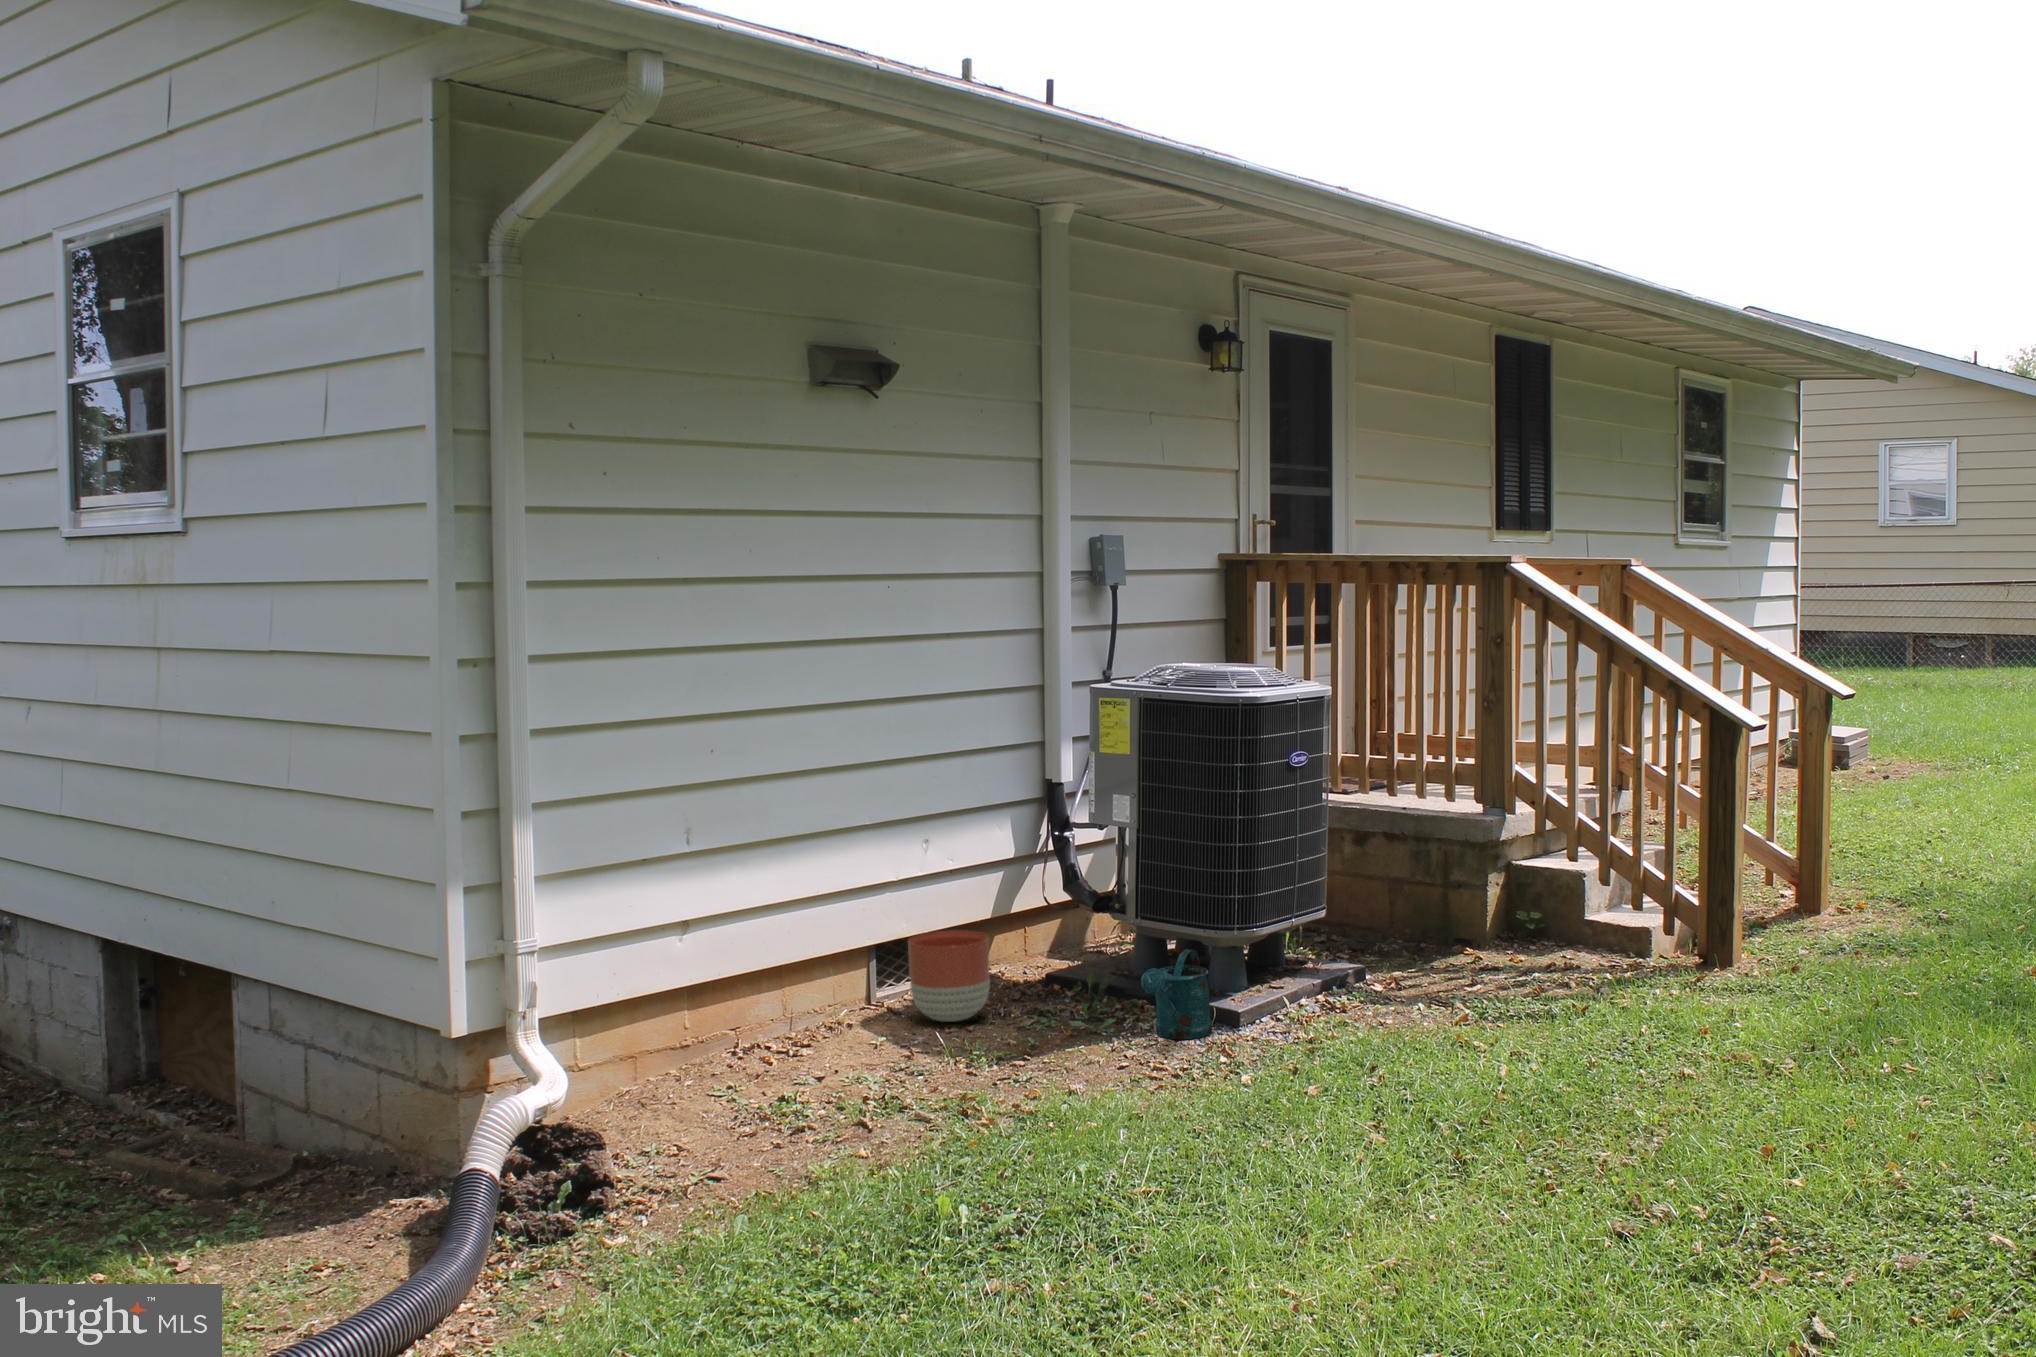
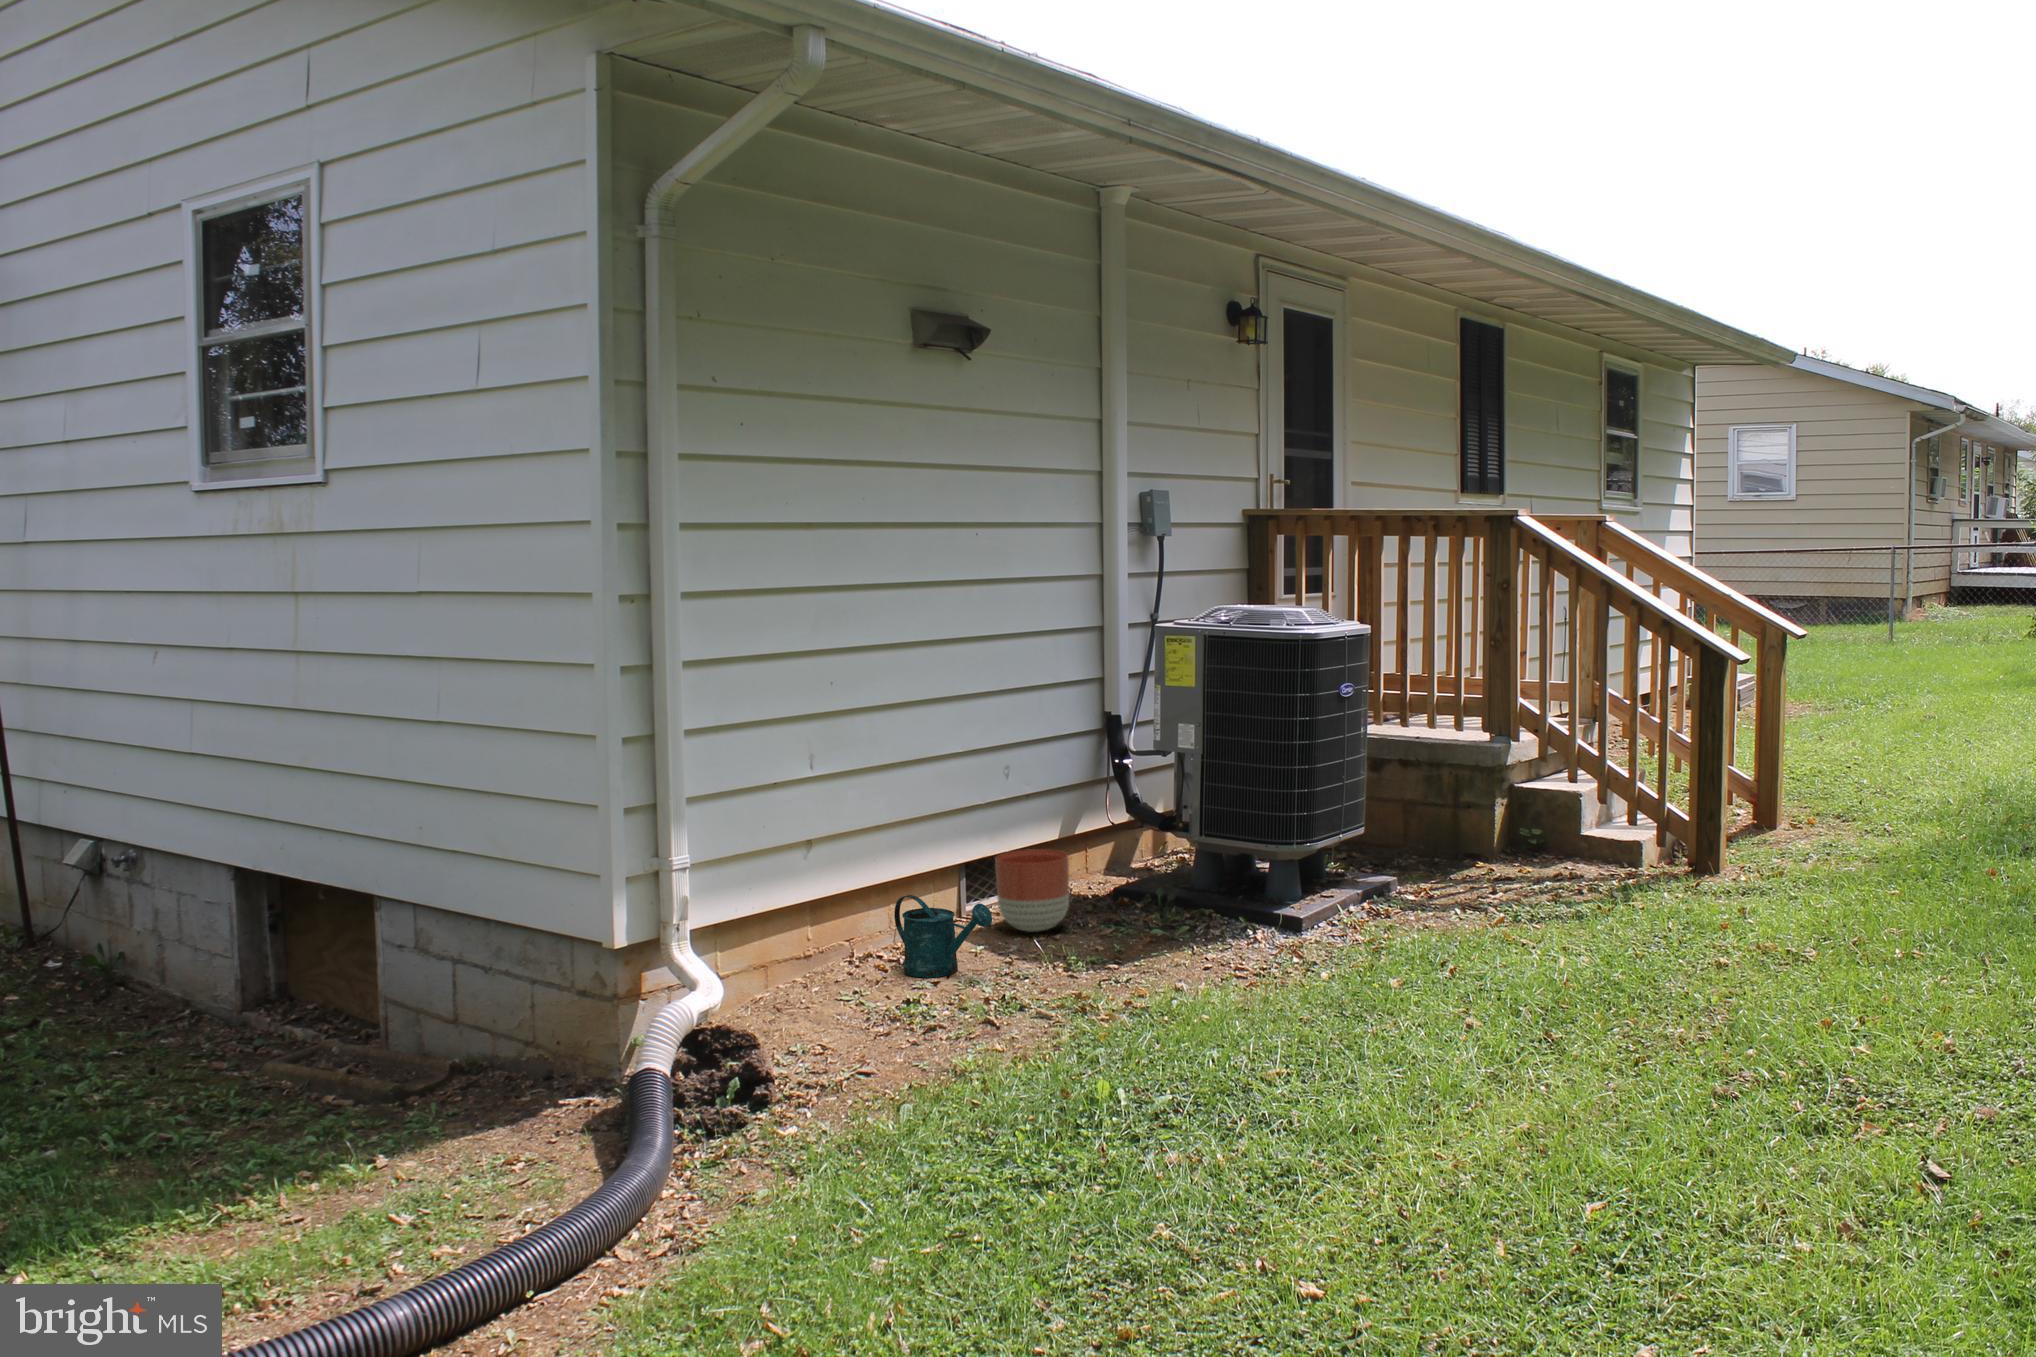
watering can: present [1141,949,1212,1039] -> present [894,895,992,978]

